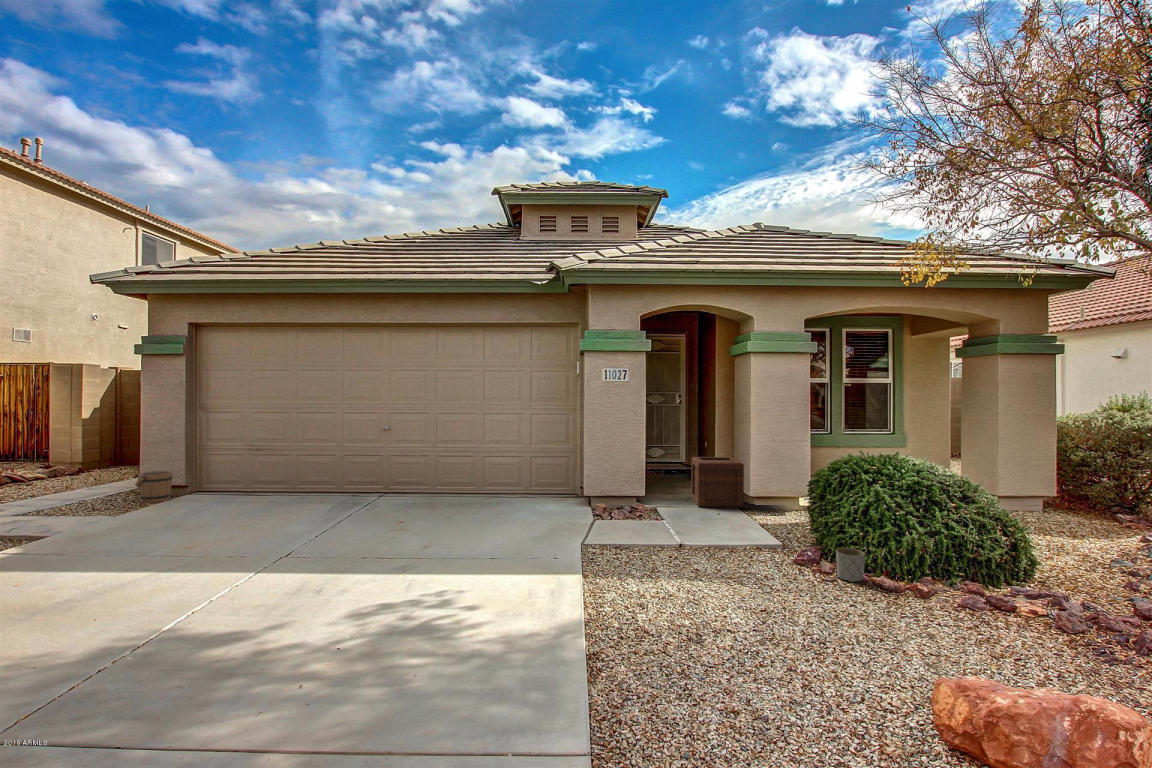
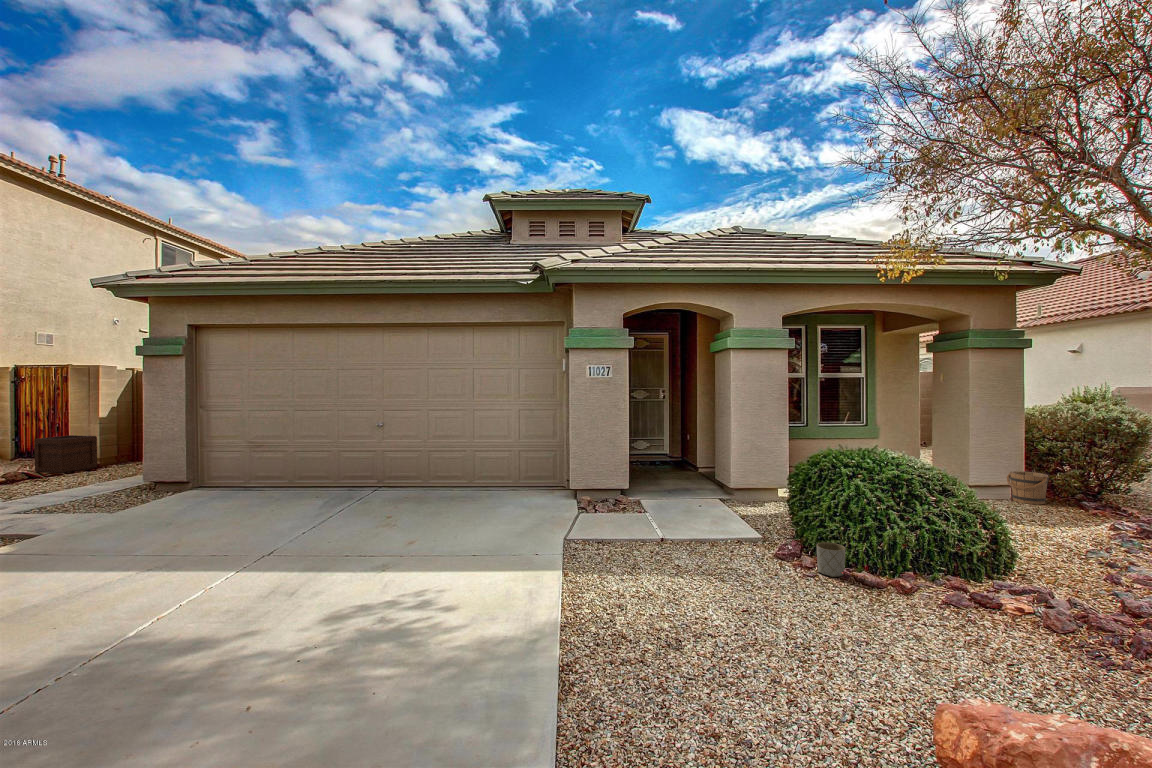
wooden crate: present [691,457,744,508] -> present [34,435,97,473]
bucket: present [135,471,173,503] -> present [1007,471,1049,504]

